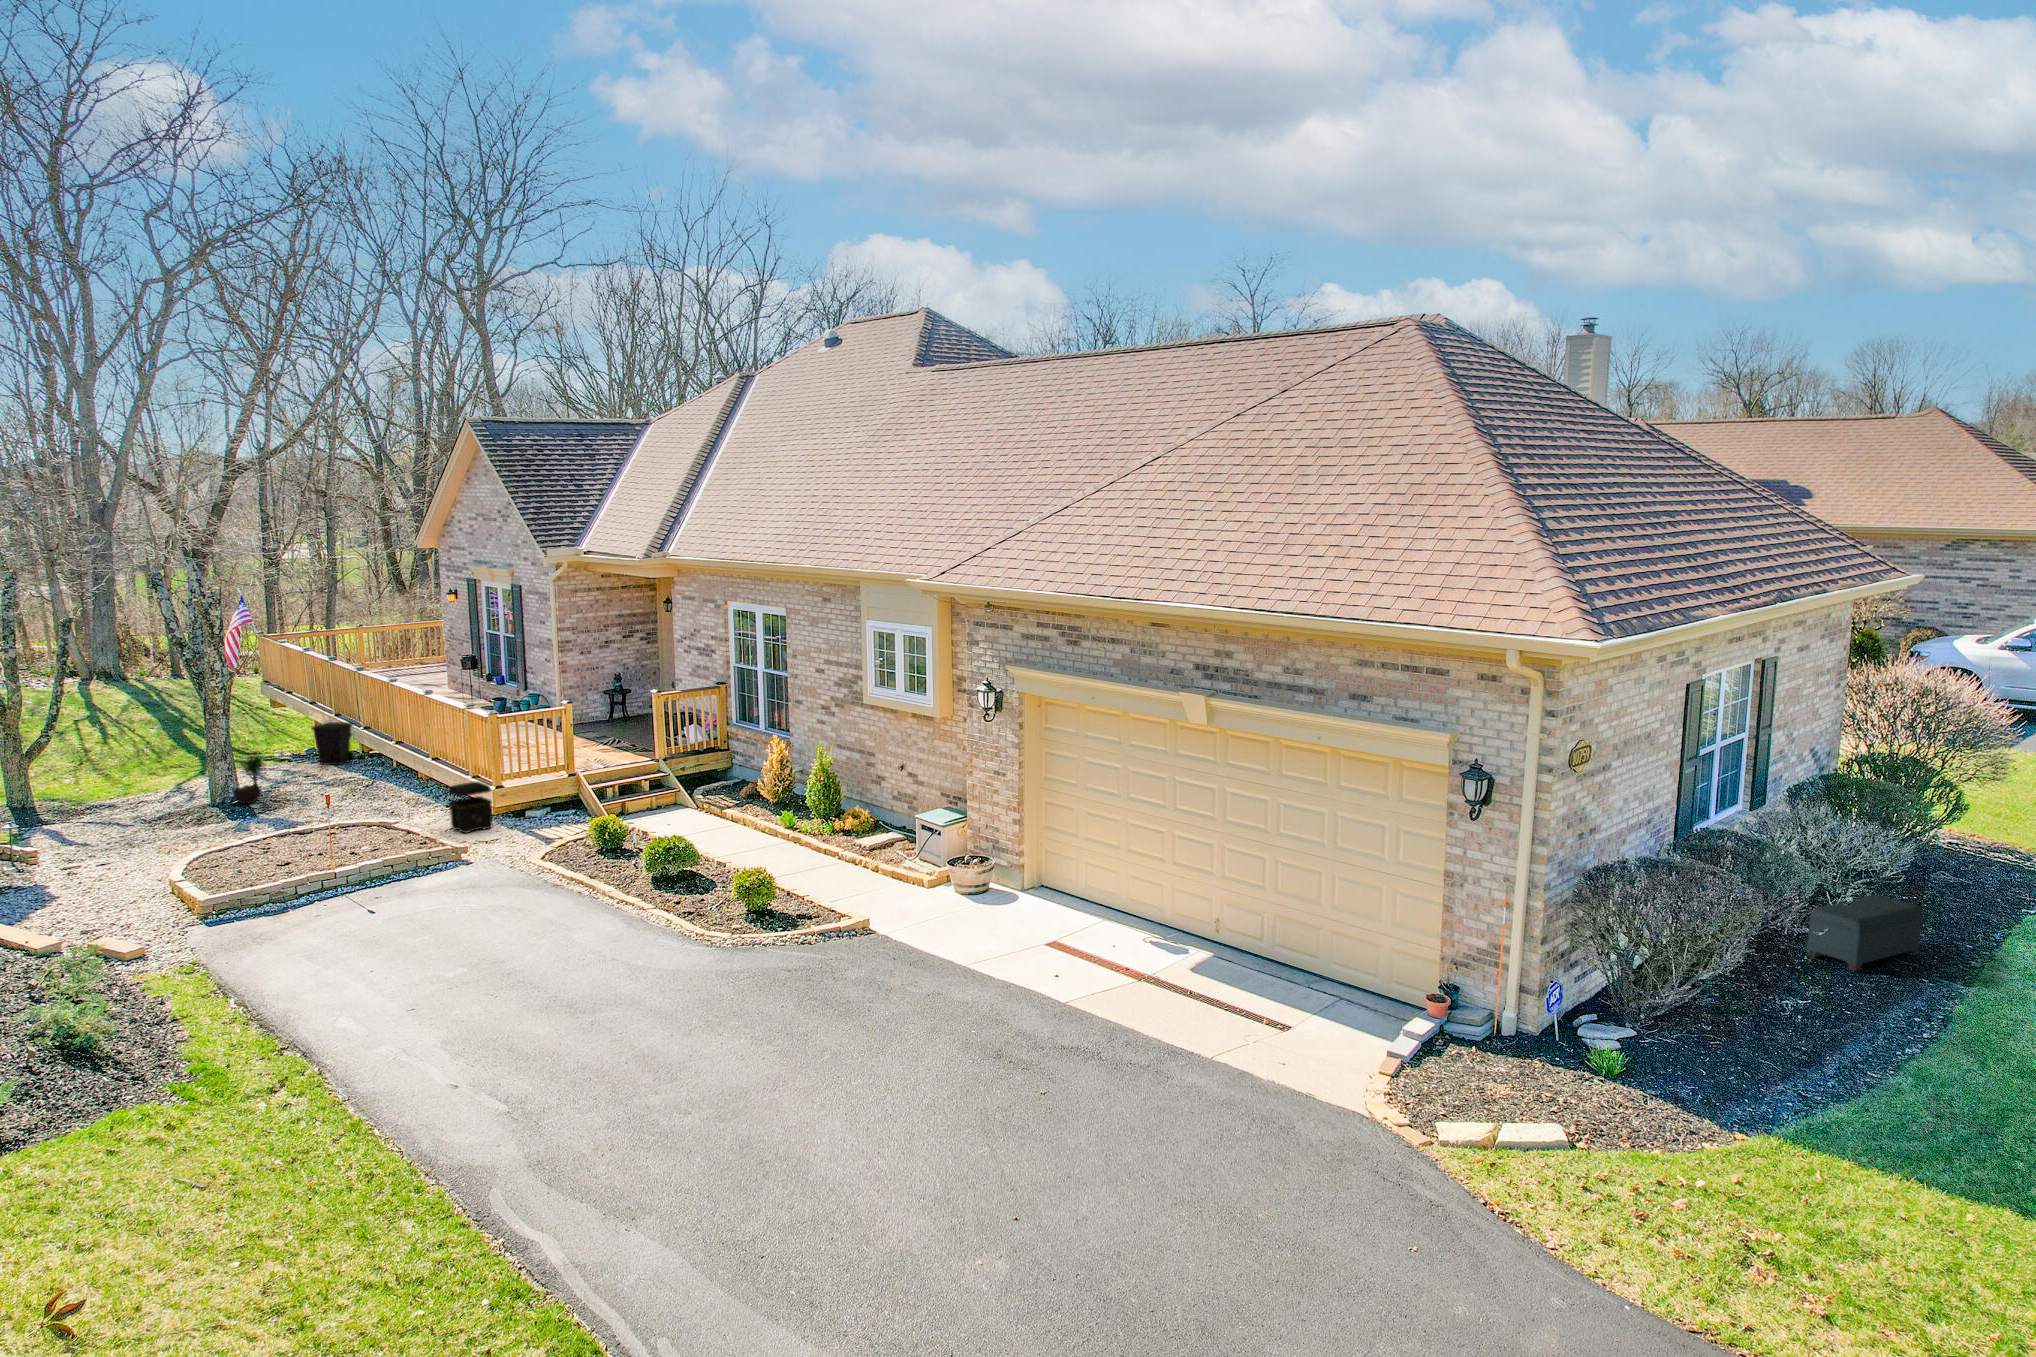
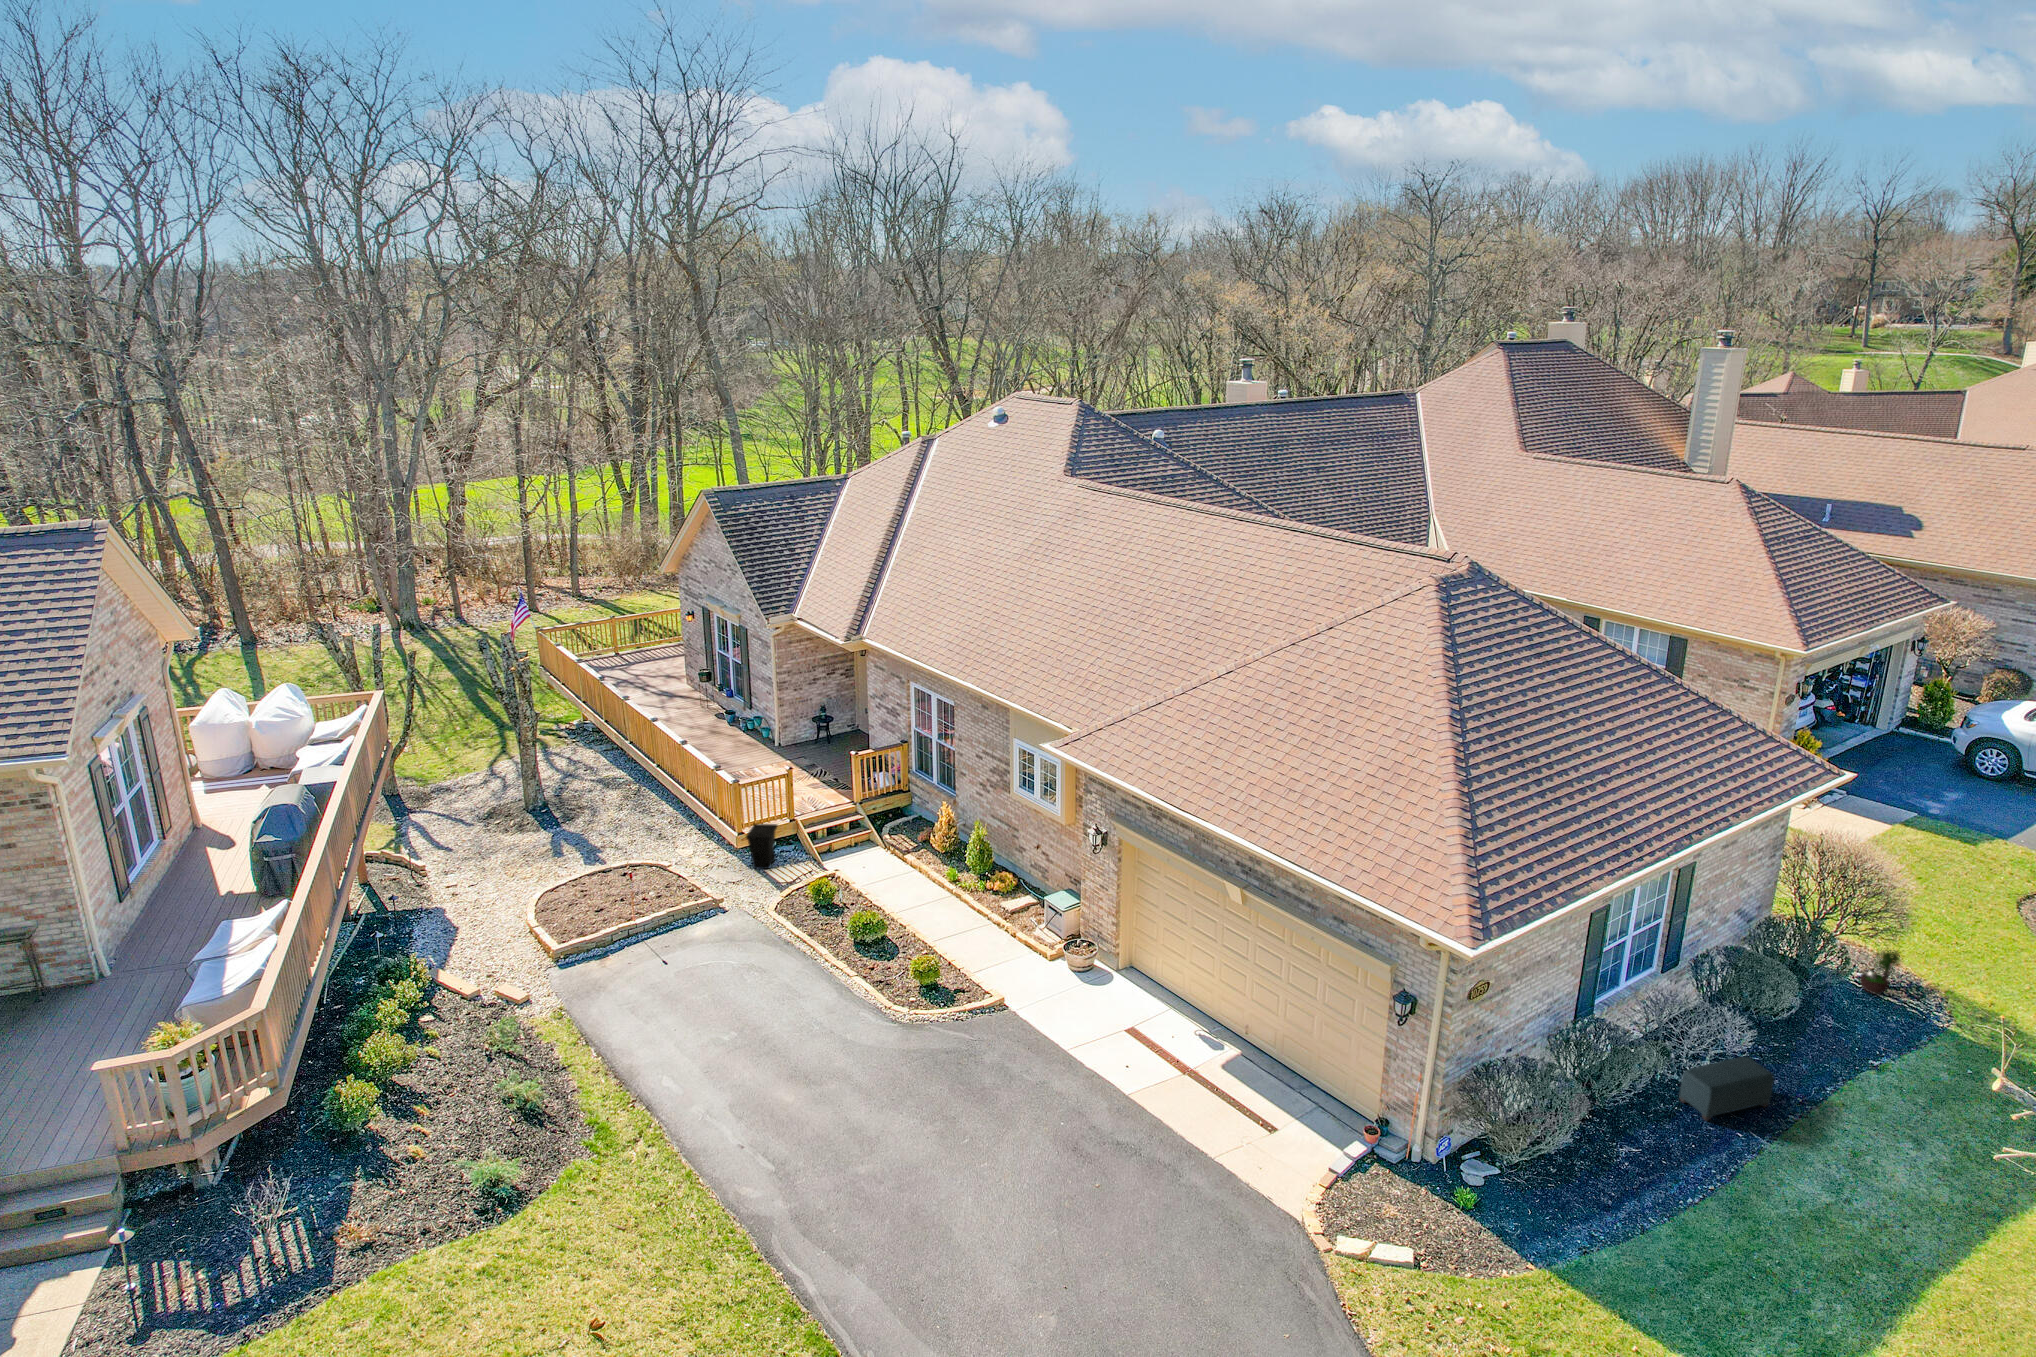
trash can: present [311,722,354,765] -> present [746,823,778,869]
potted tree: present [233,755,264,804] -> present [1860,949,1901,994]
toolbox: present [449,782,492,833] -> none [707,829,738,870]

